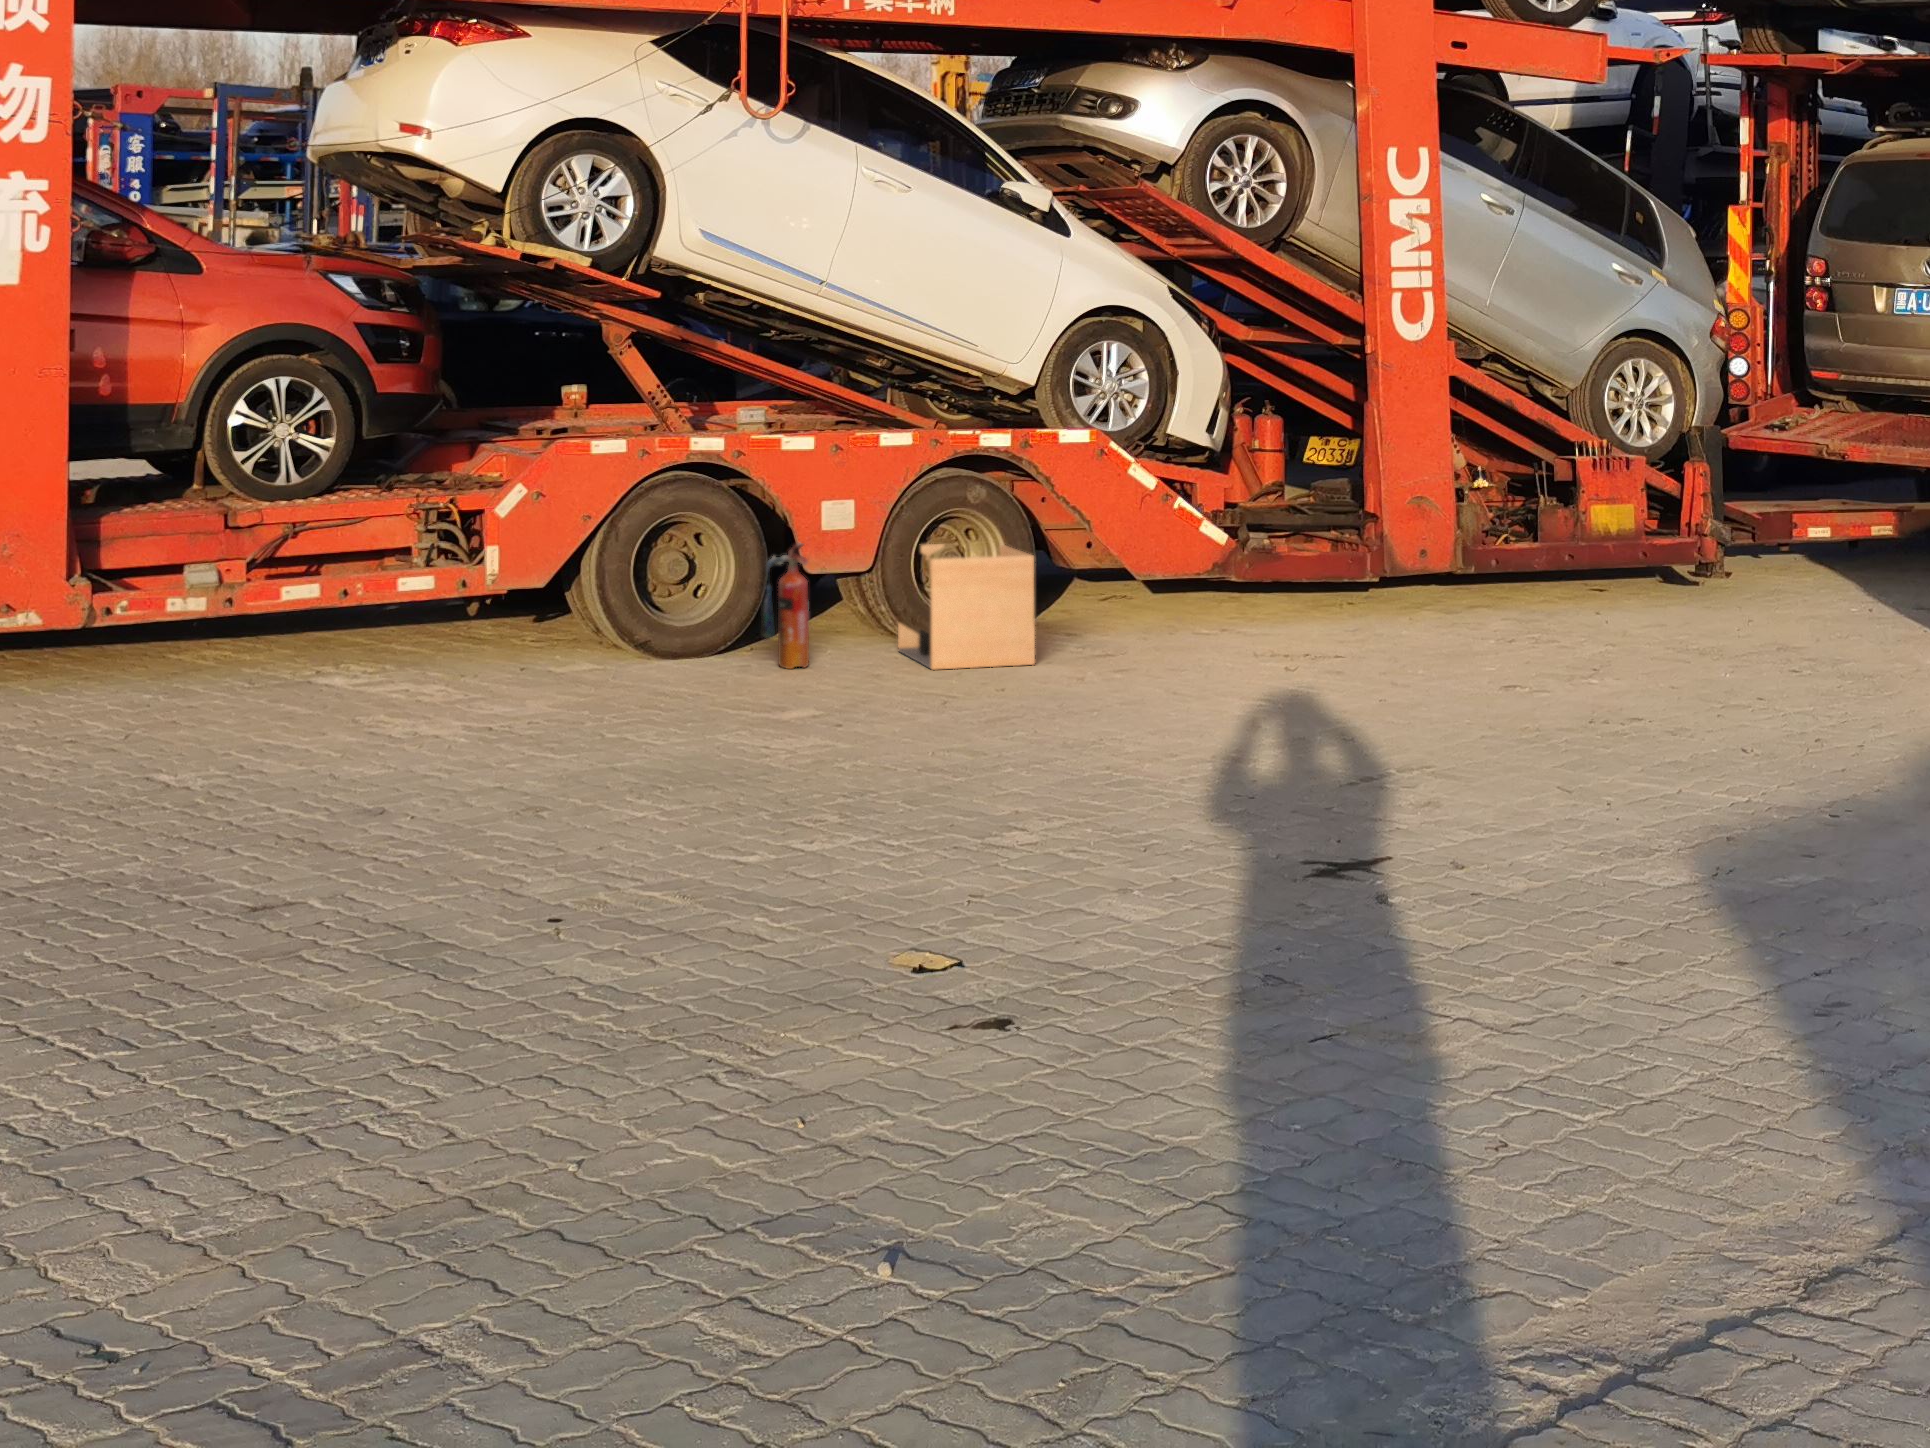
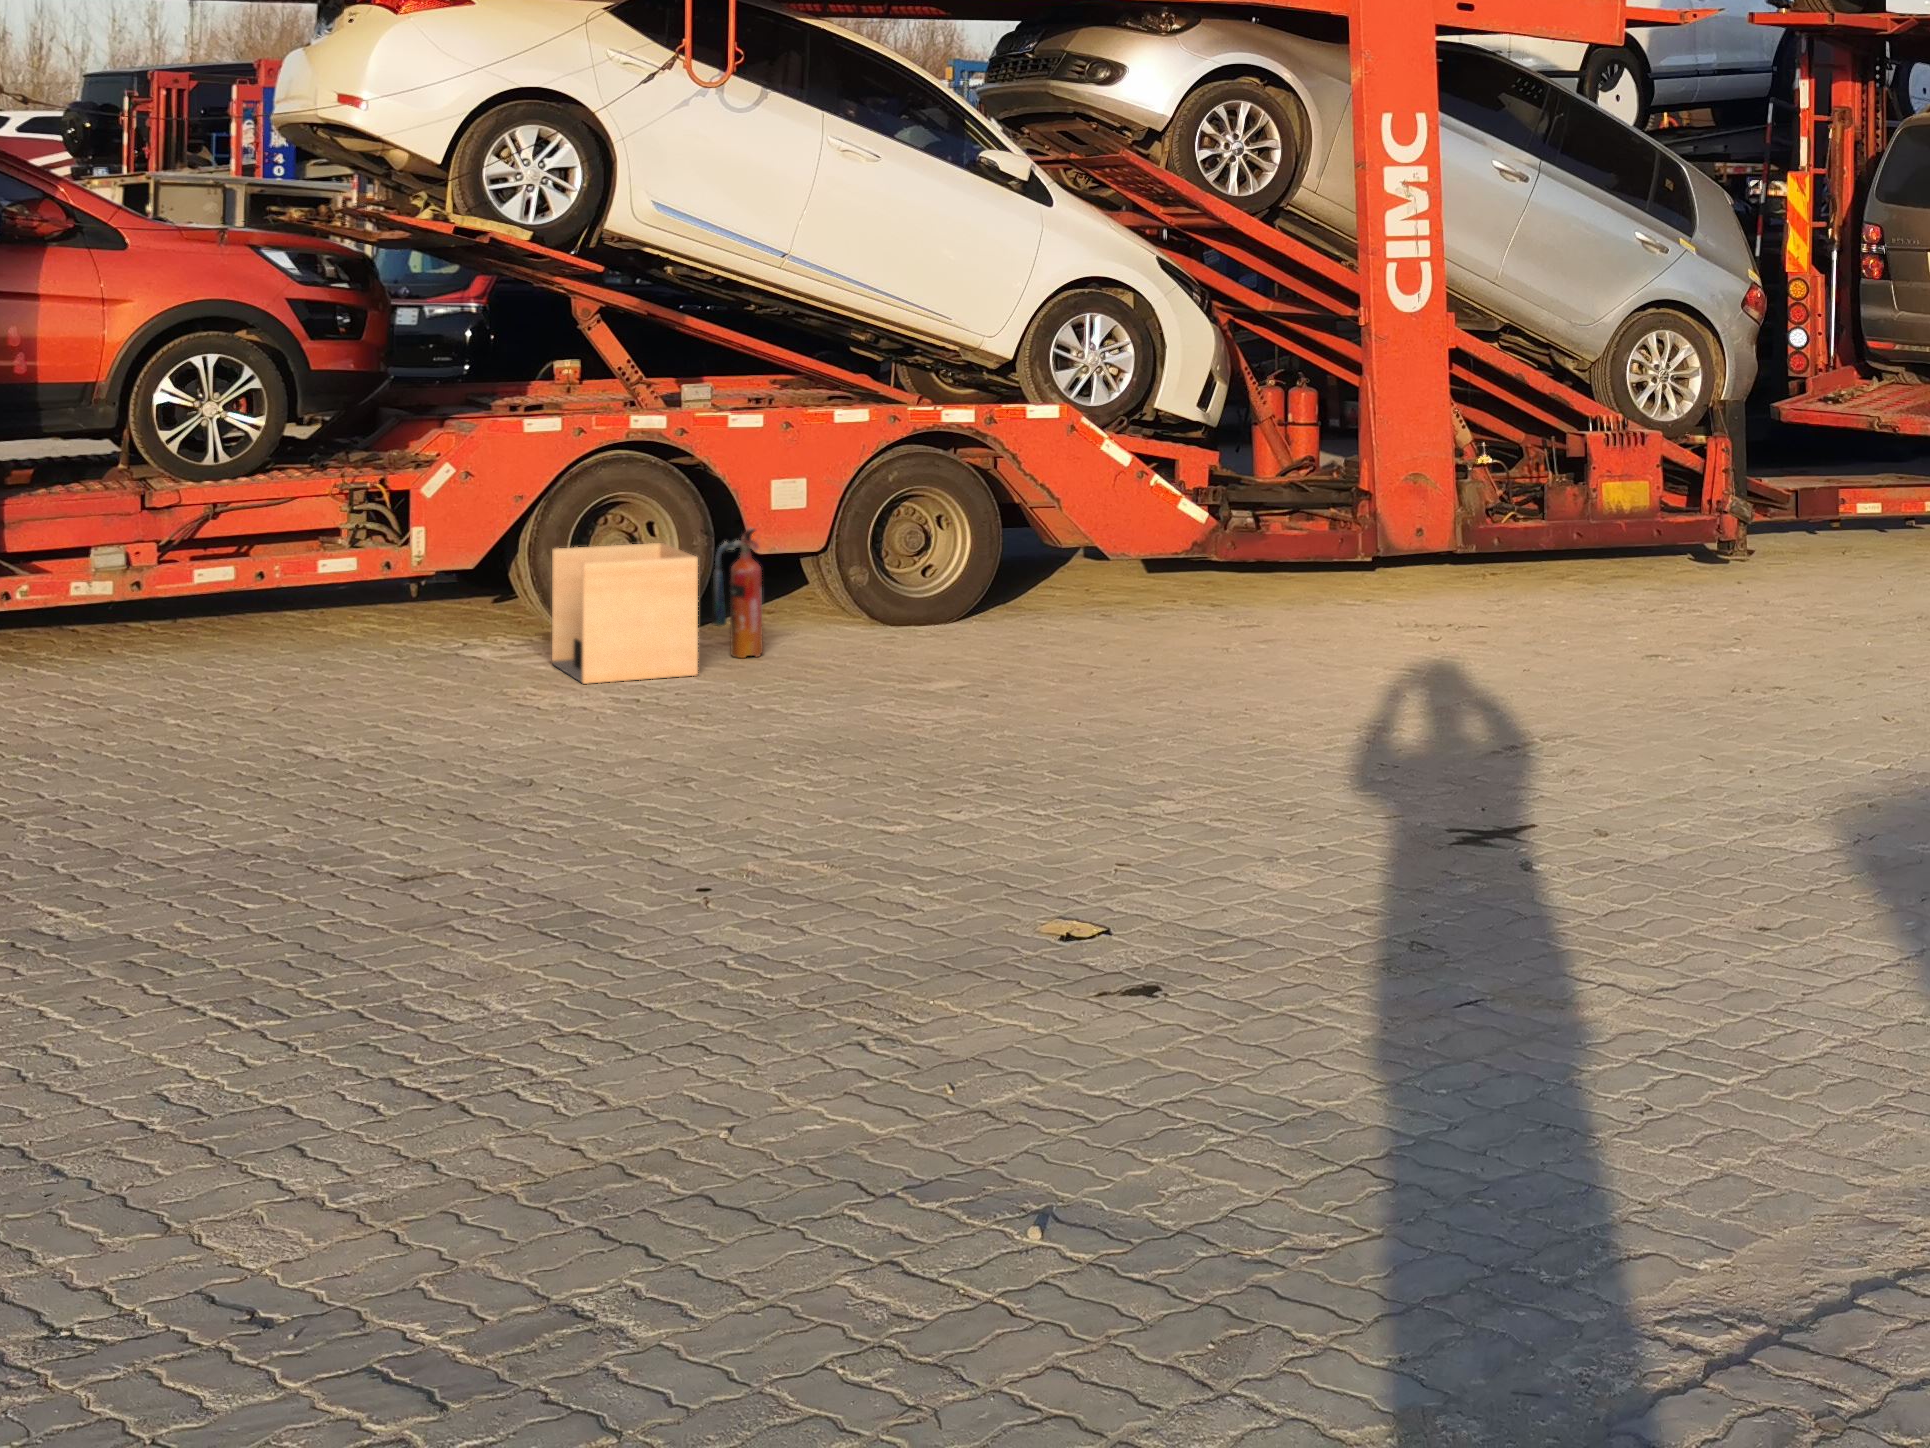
cardboard box: present [898,544,1035,669] -> present [552,543,698,684]

